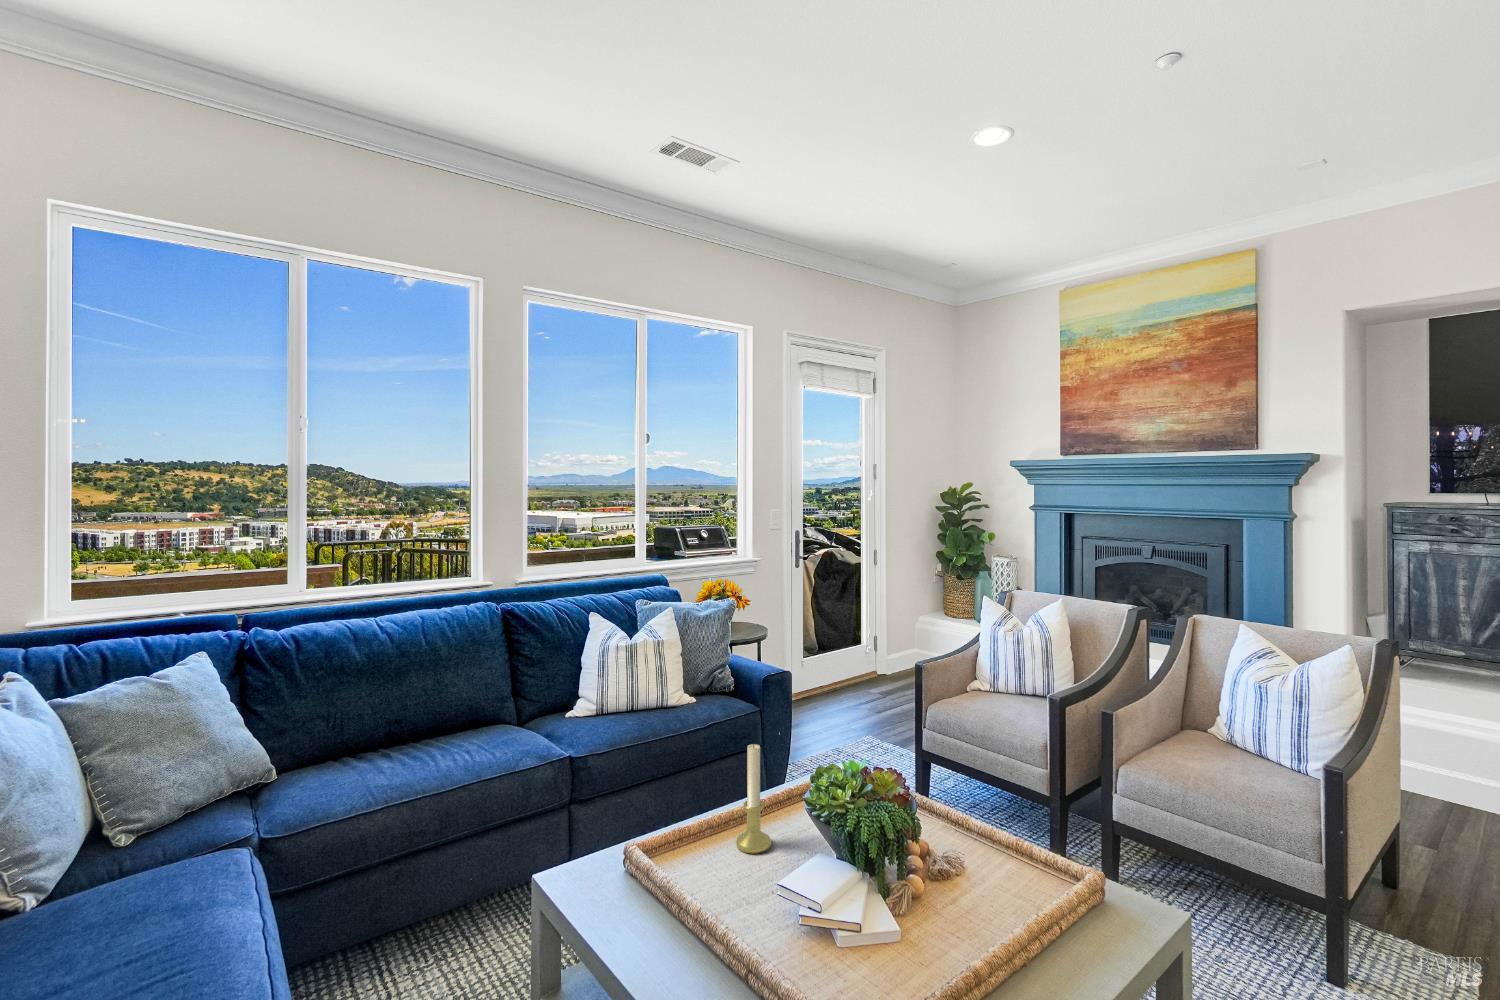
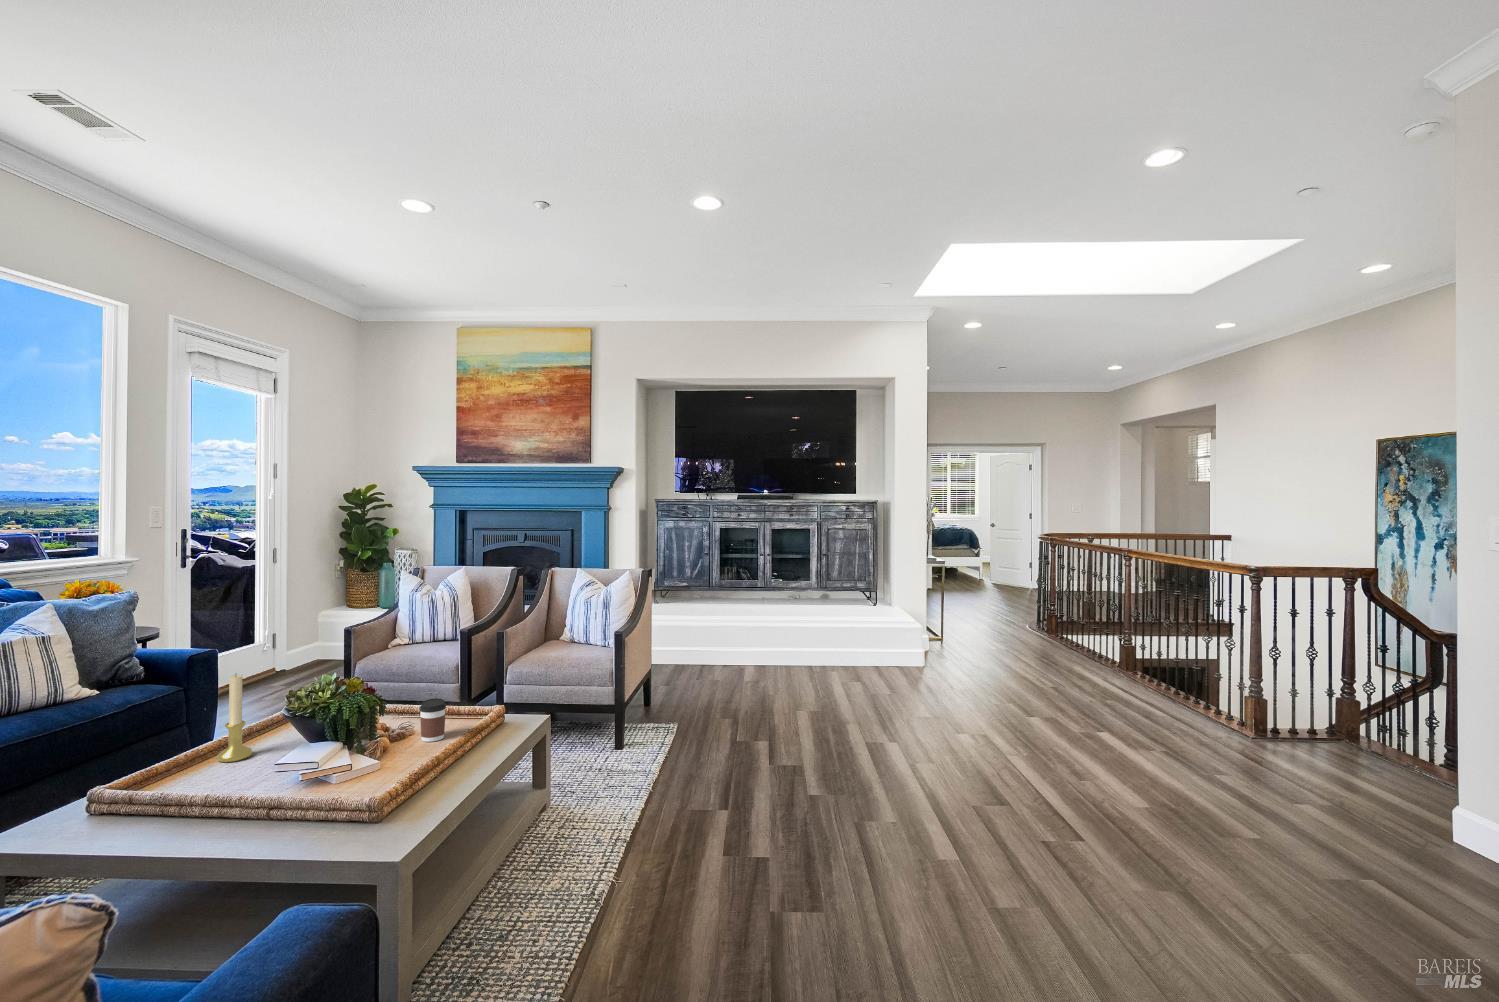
coffee cup: none [965,839,1004,913] -> present [420,698,446,742]

